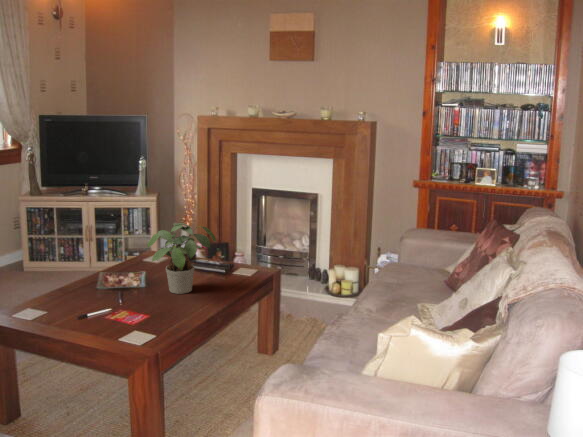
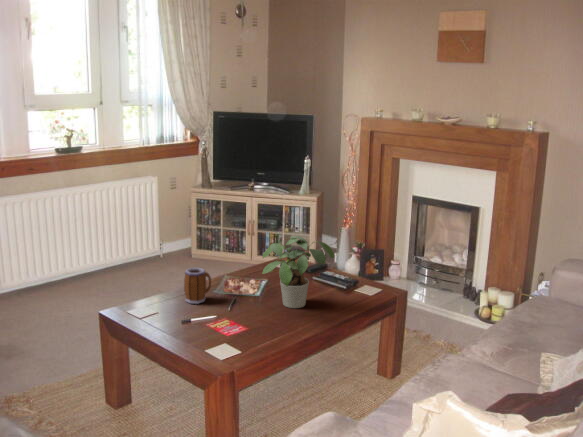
mug: none [66,264,94,301] -> present [184,268,211,304]

